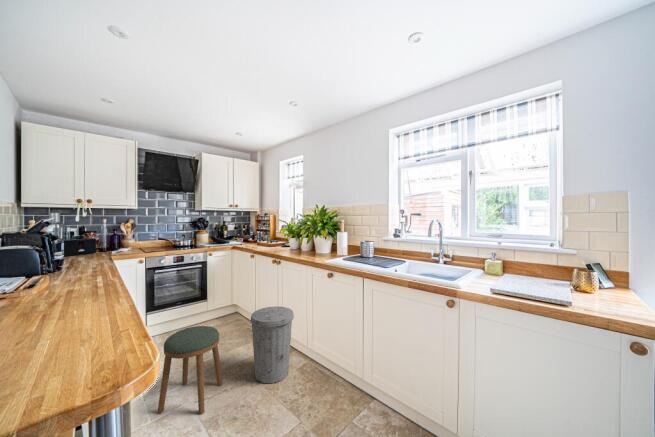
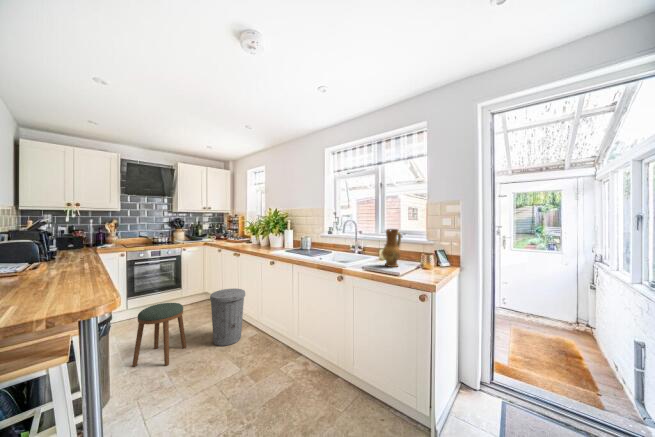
ceramic jug: none [515,232,551,290] -> present [382,229,401,267]

